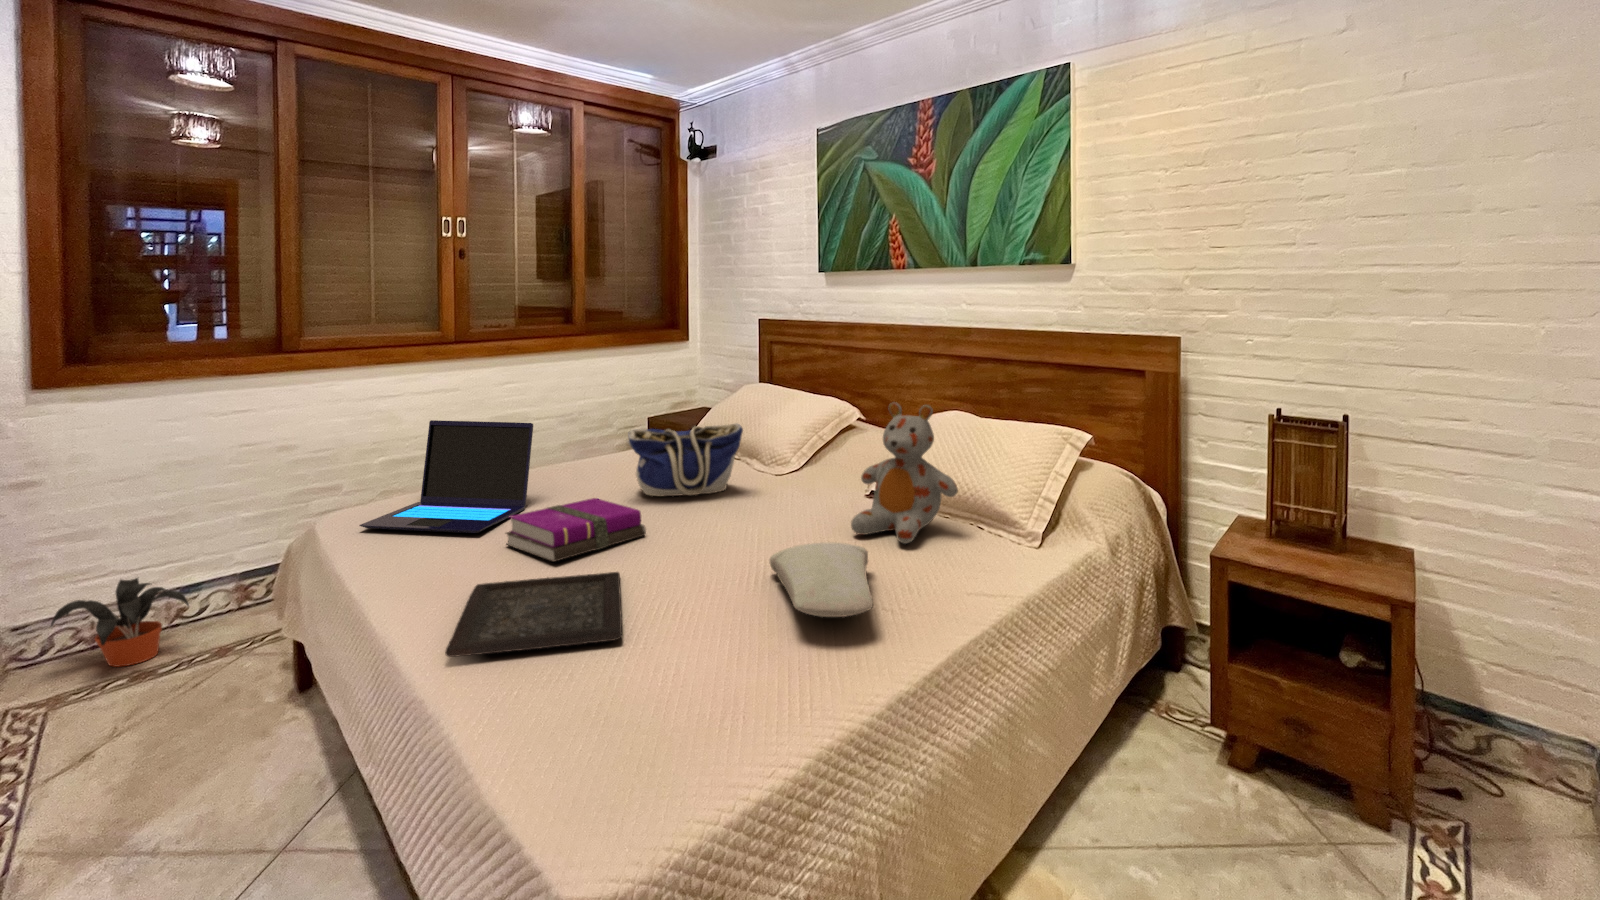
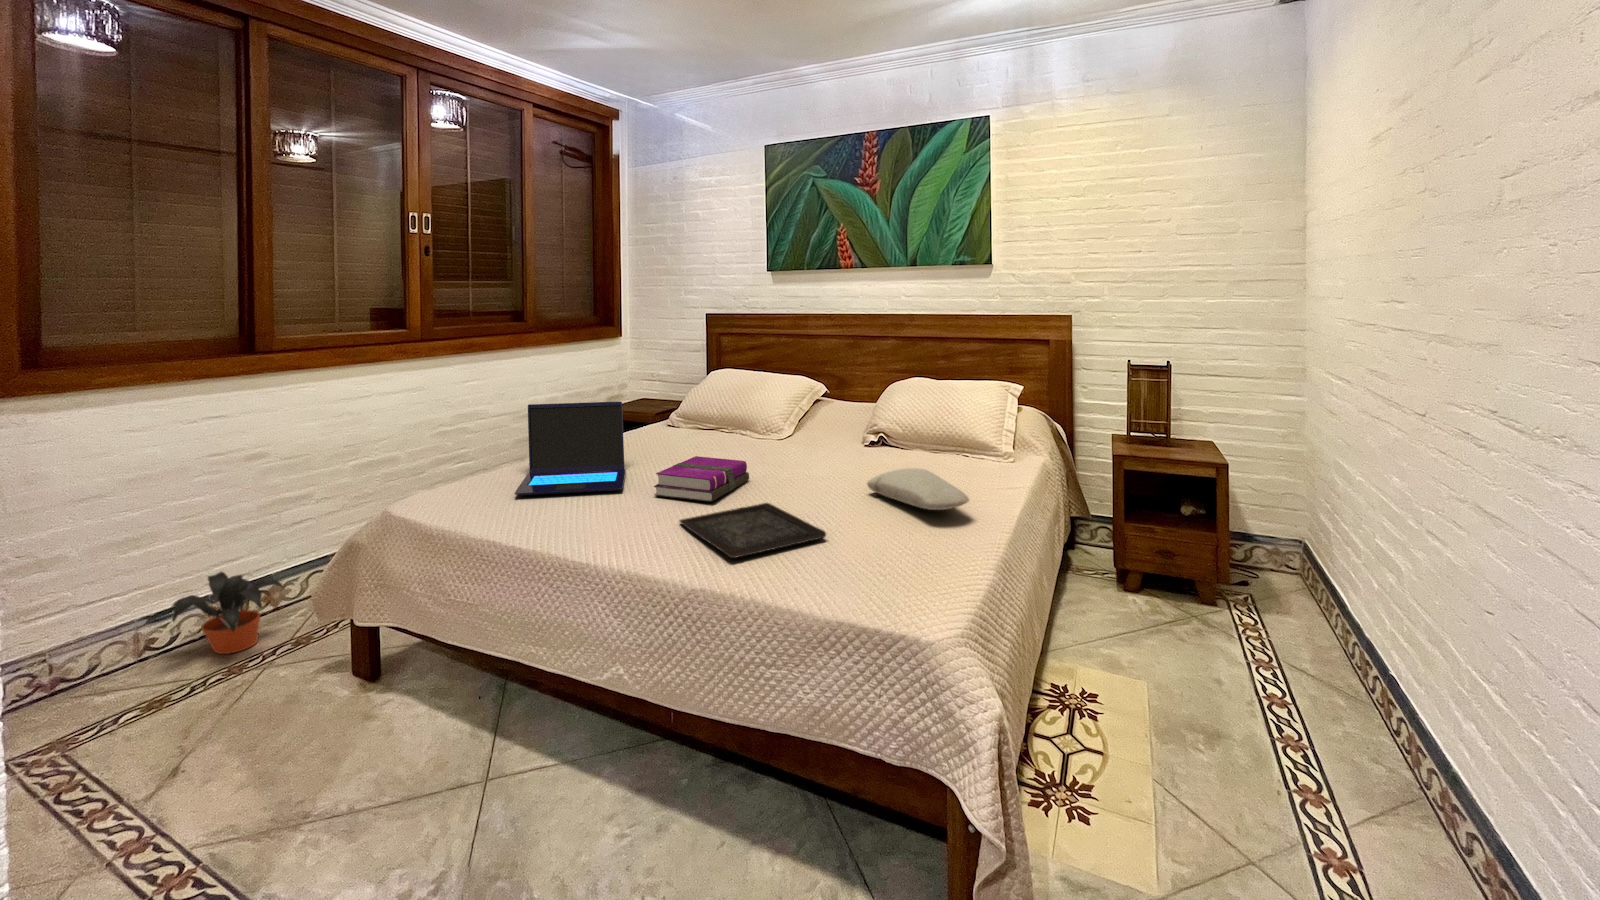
stuffed bear: present [851,402,958,543] -> none [884,371,959,468]
tote bag: present [627,423,743,496] -> none [696,393,781,454]

